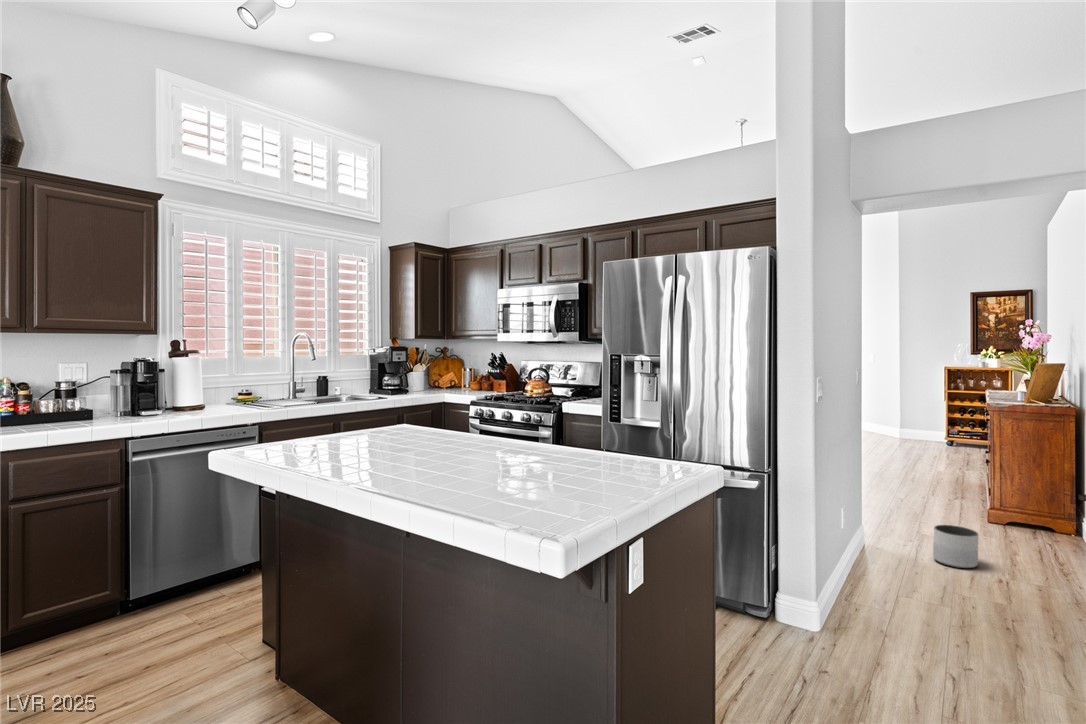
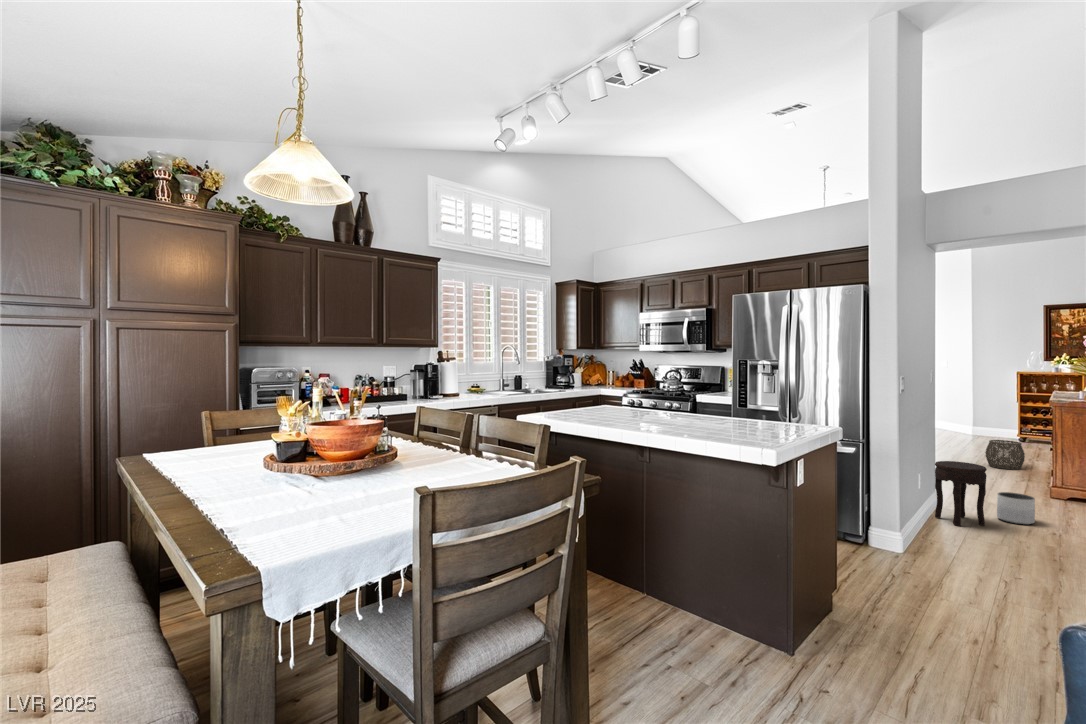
woven basket: none [913,448,956,483] -> present [985,440,1025,470]
side table: none [860,487,923,575] -> present [935,461,987,526]

